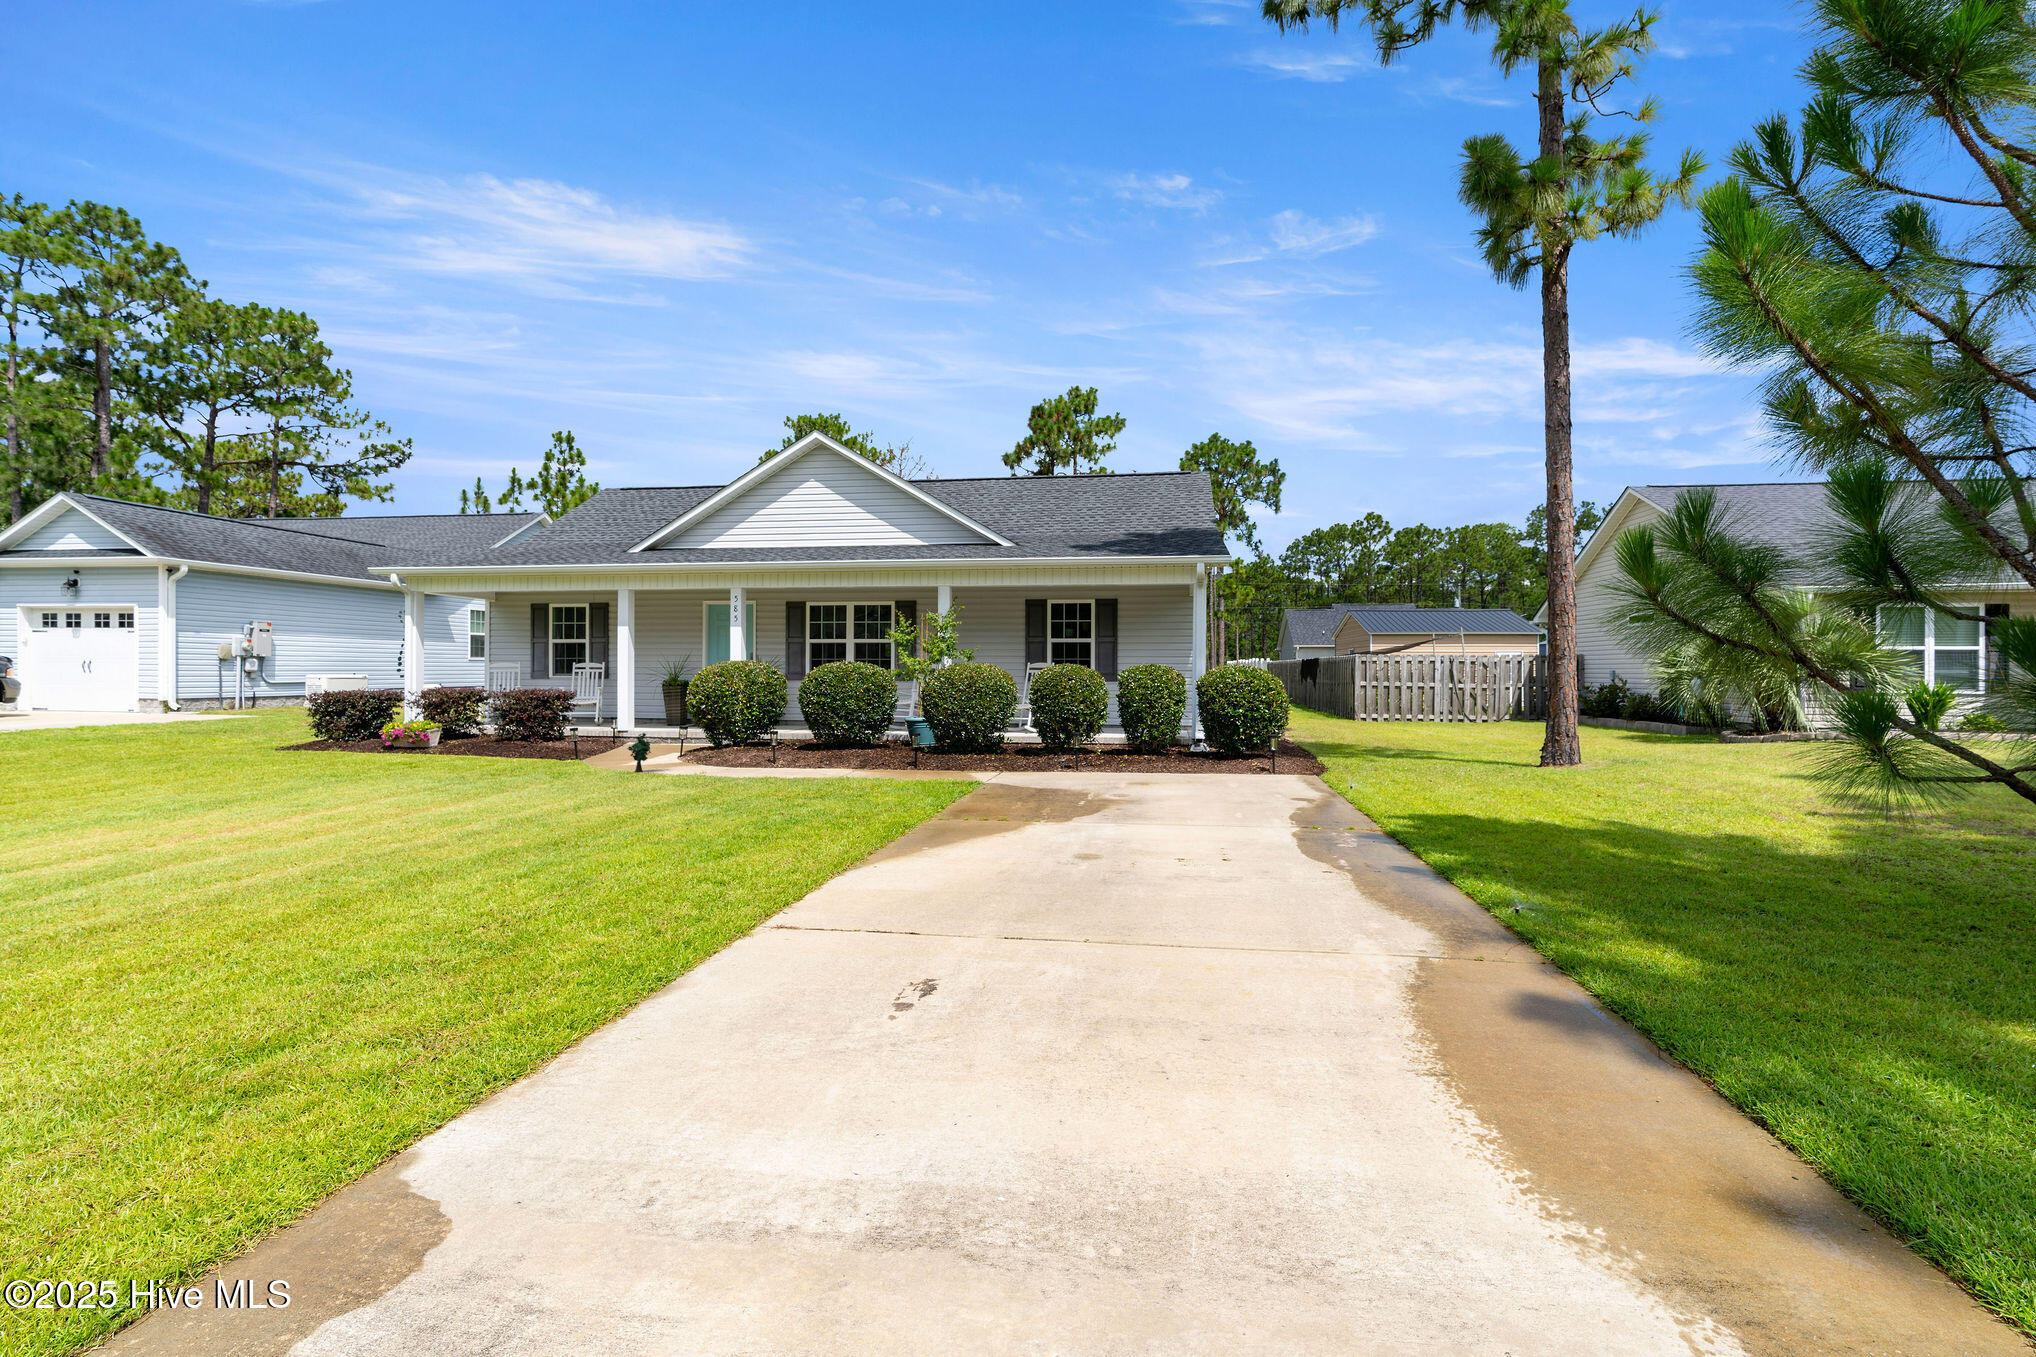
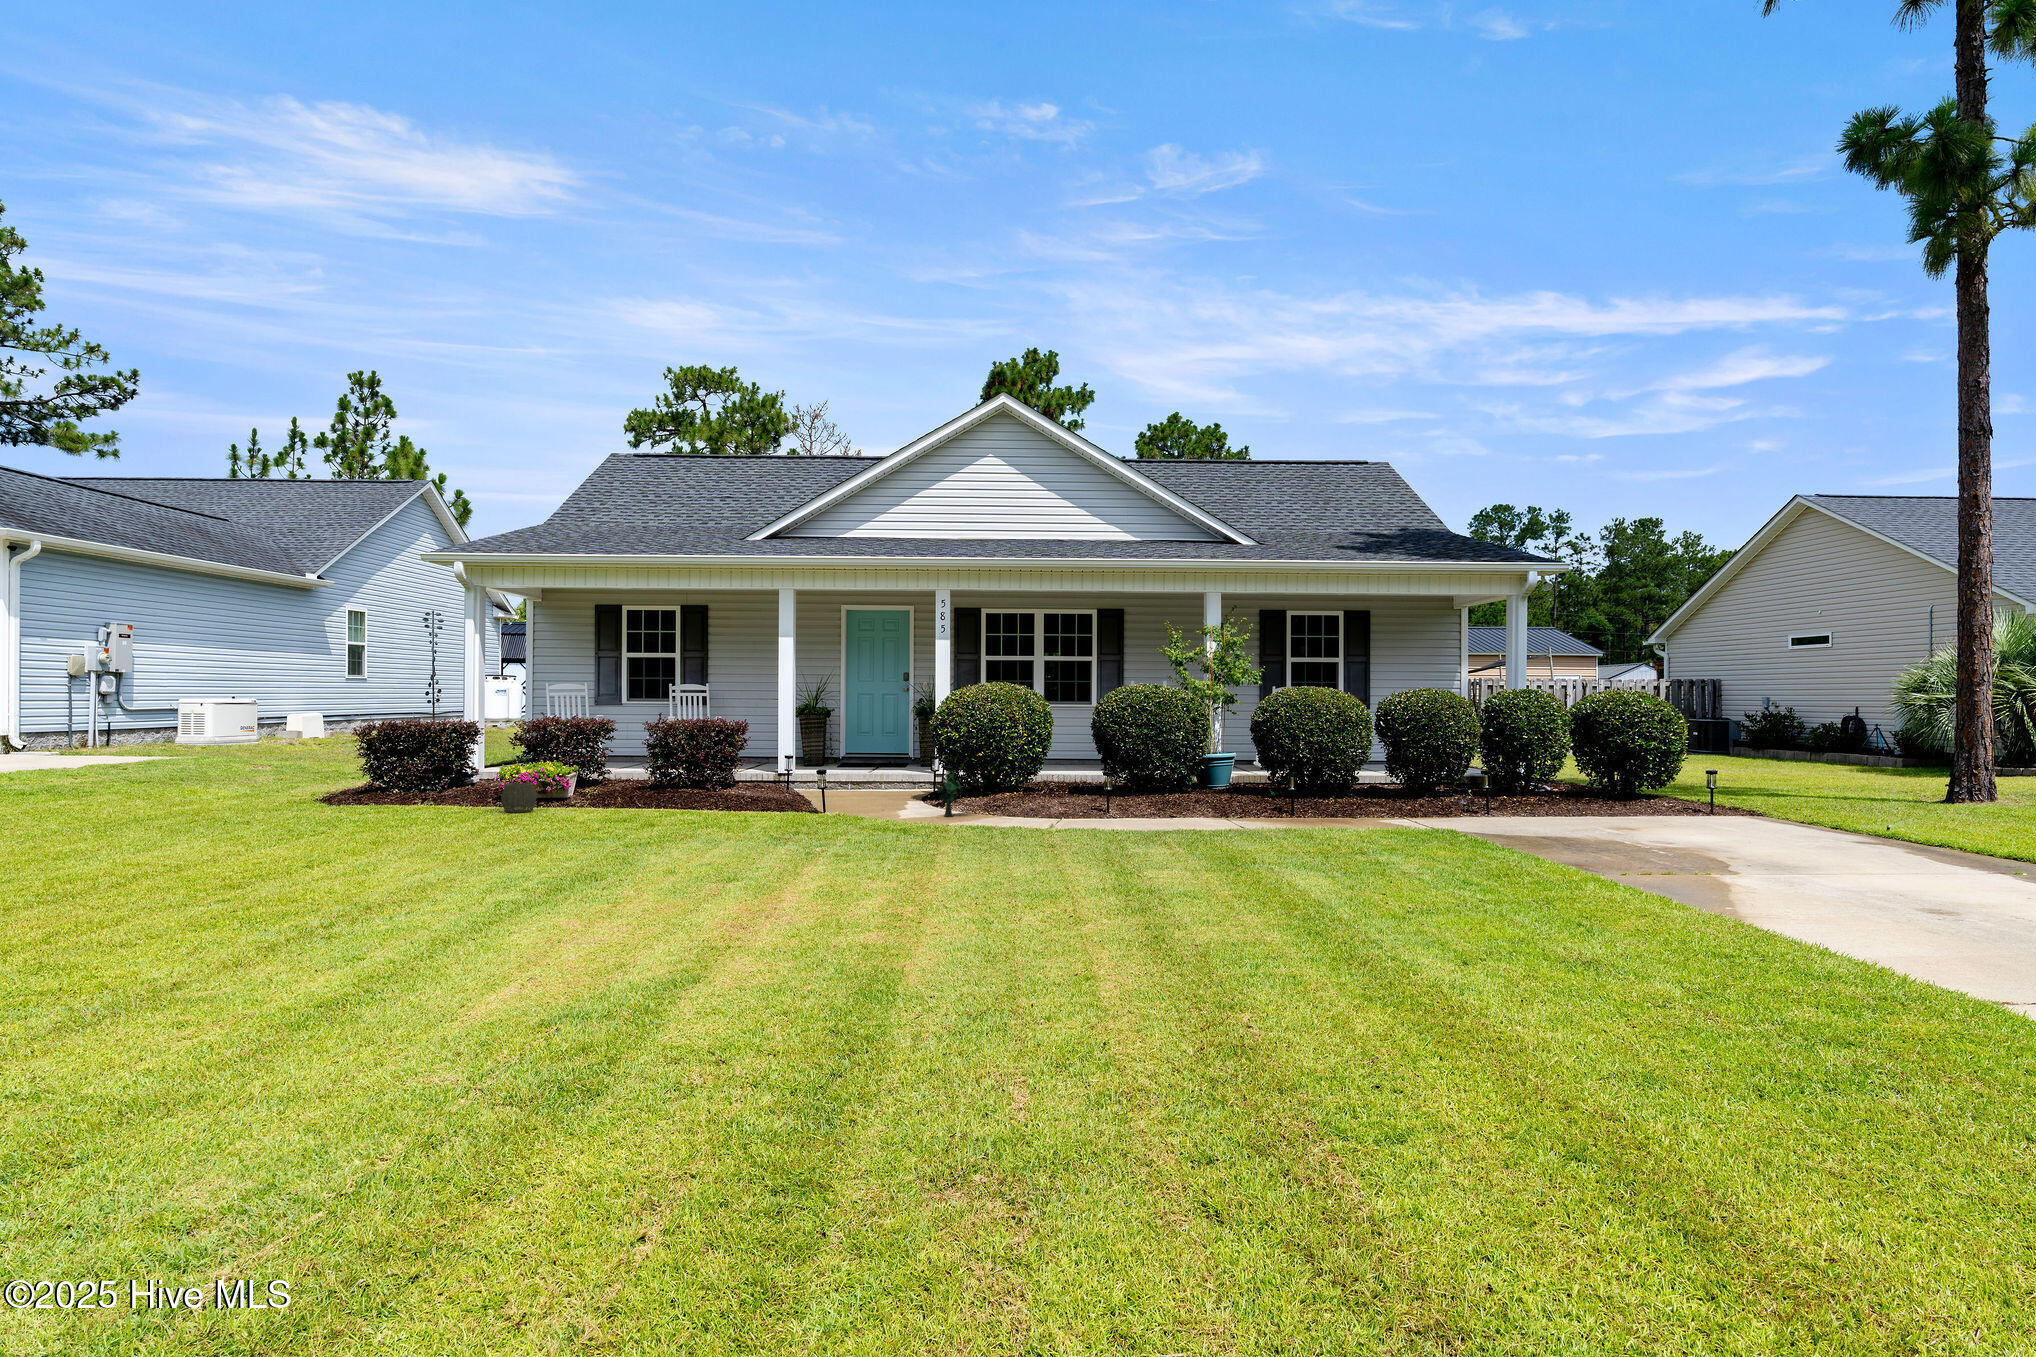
woven basket: none [321,739,353,762] -> present [501,783,536,813]

